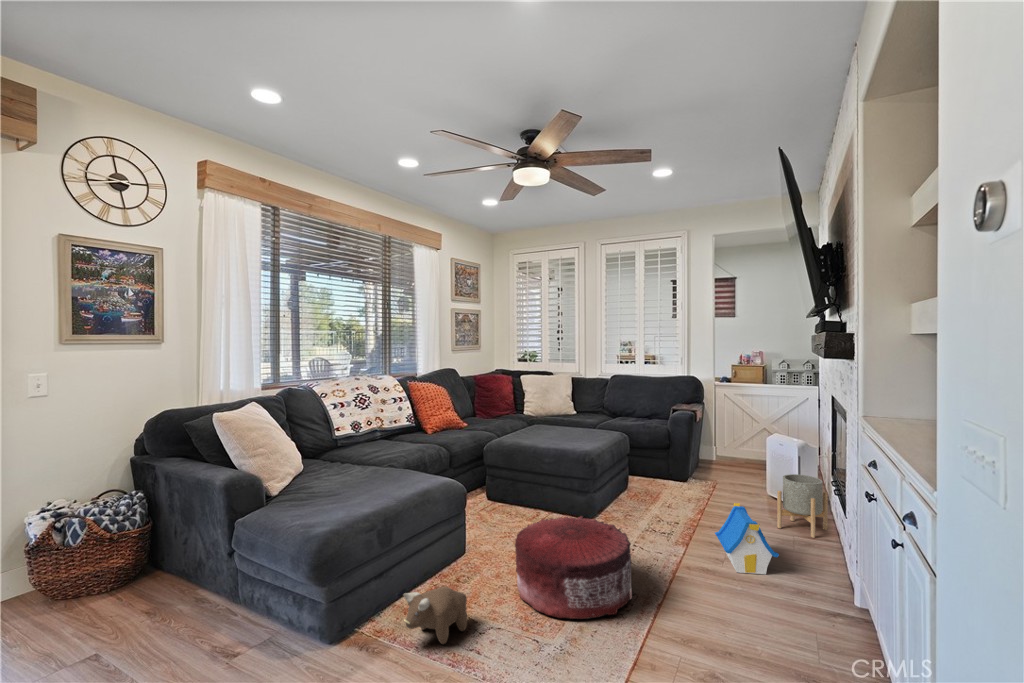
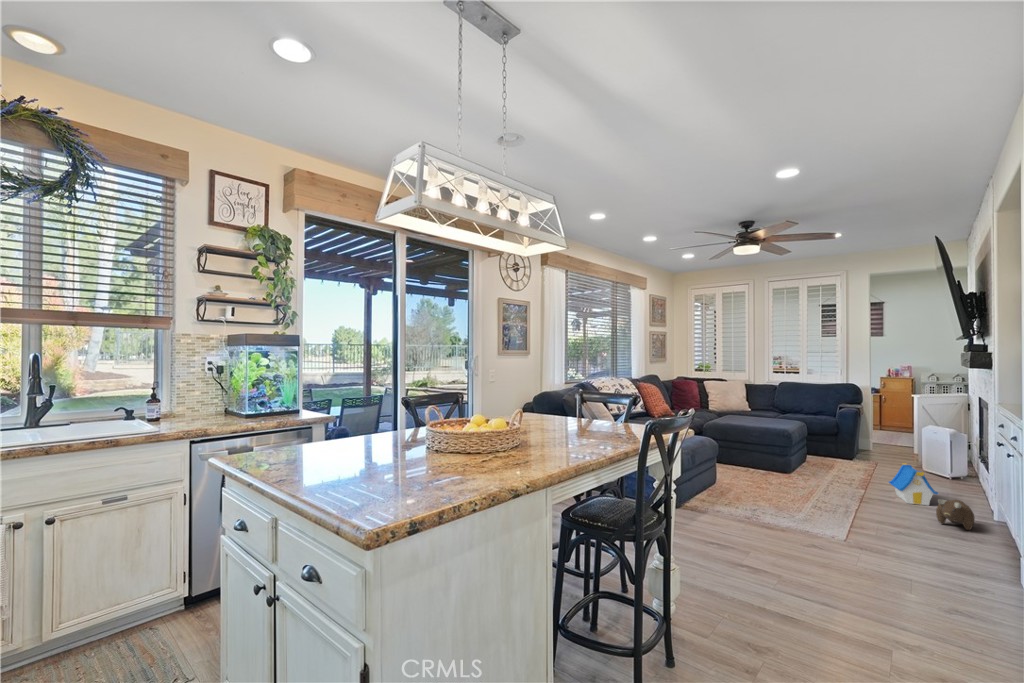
planter: present [777,474,828,538] -> none [934,451,976,493]
pouf: present [515,516,632,619] -> none [758,463,839,513]
plush toy: present [403,587,467,644] -> present [936,499,975,530]

